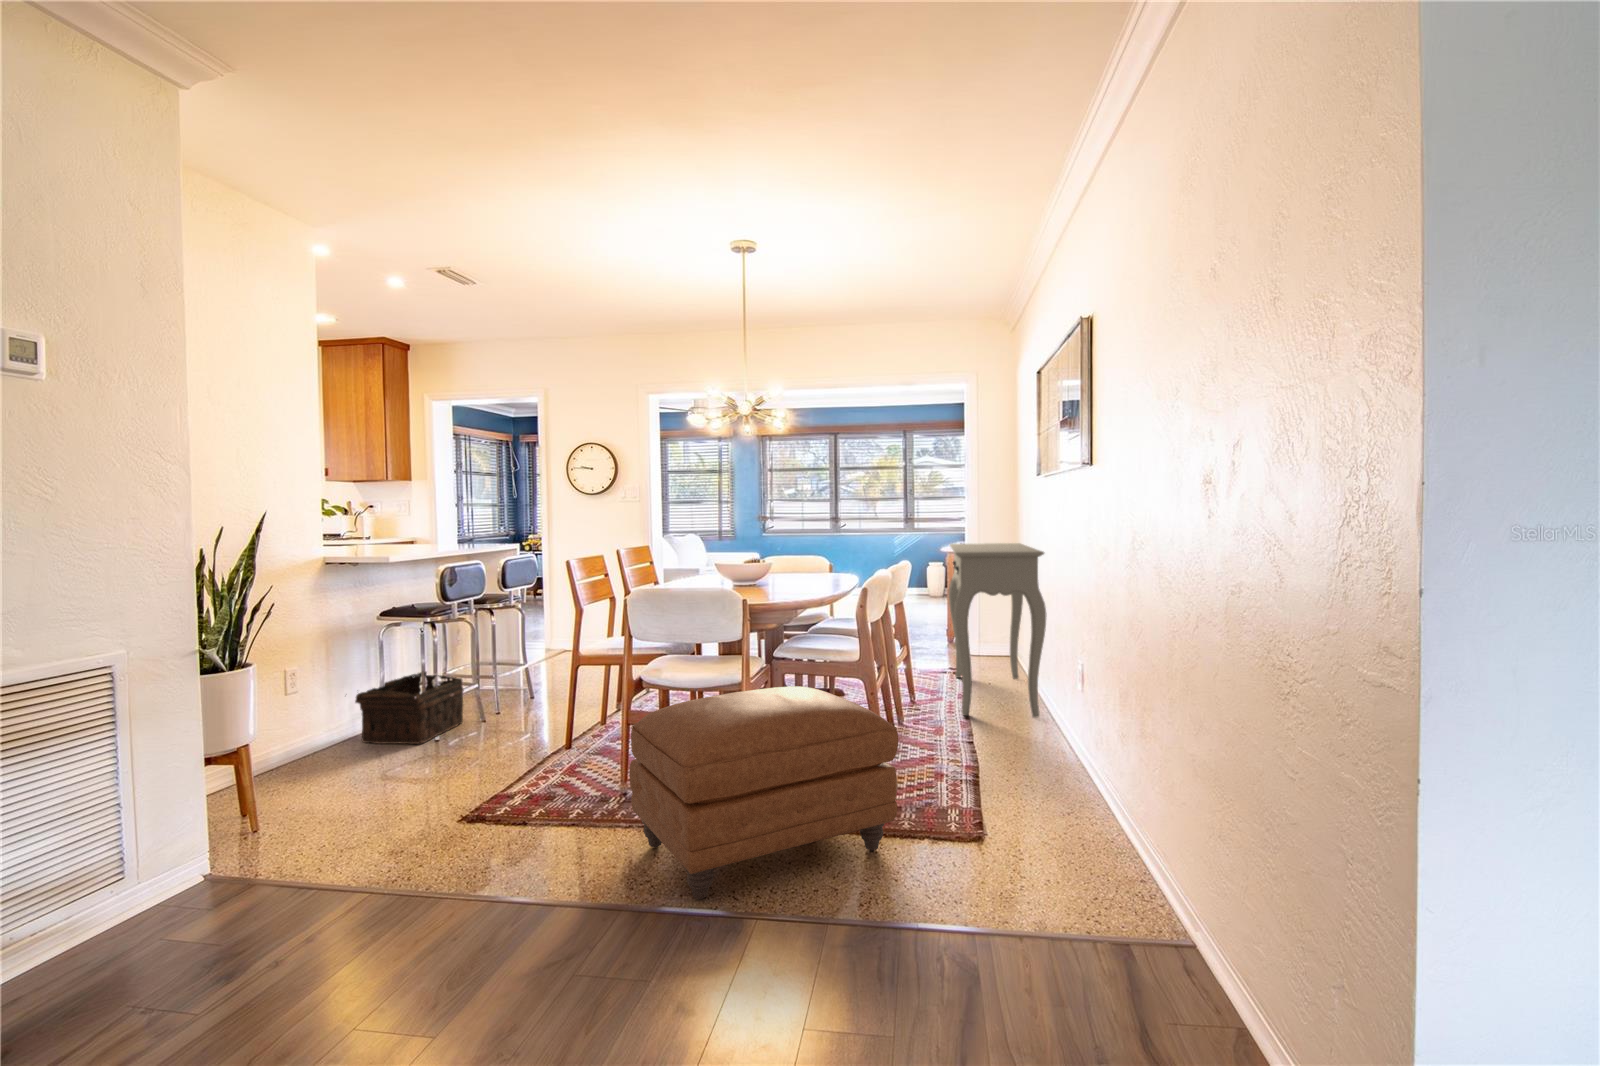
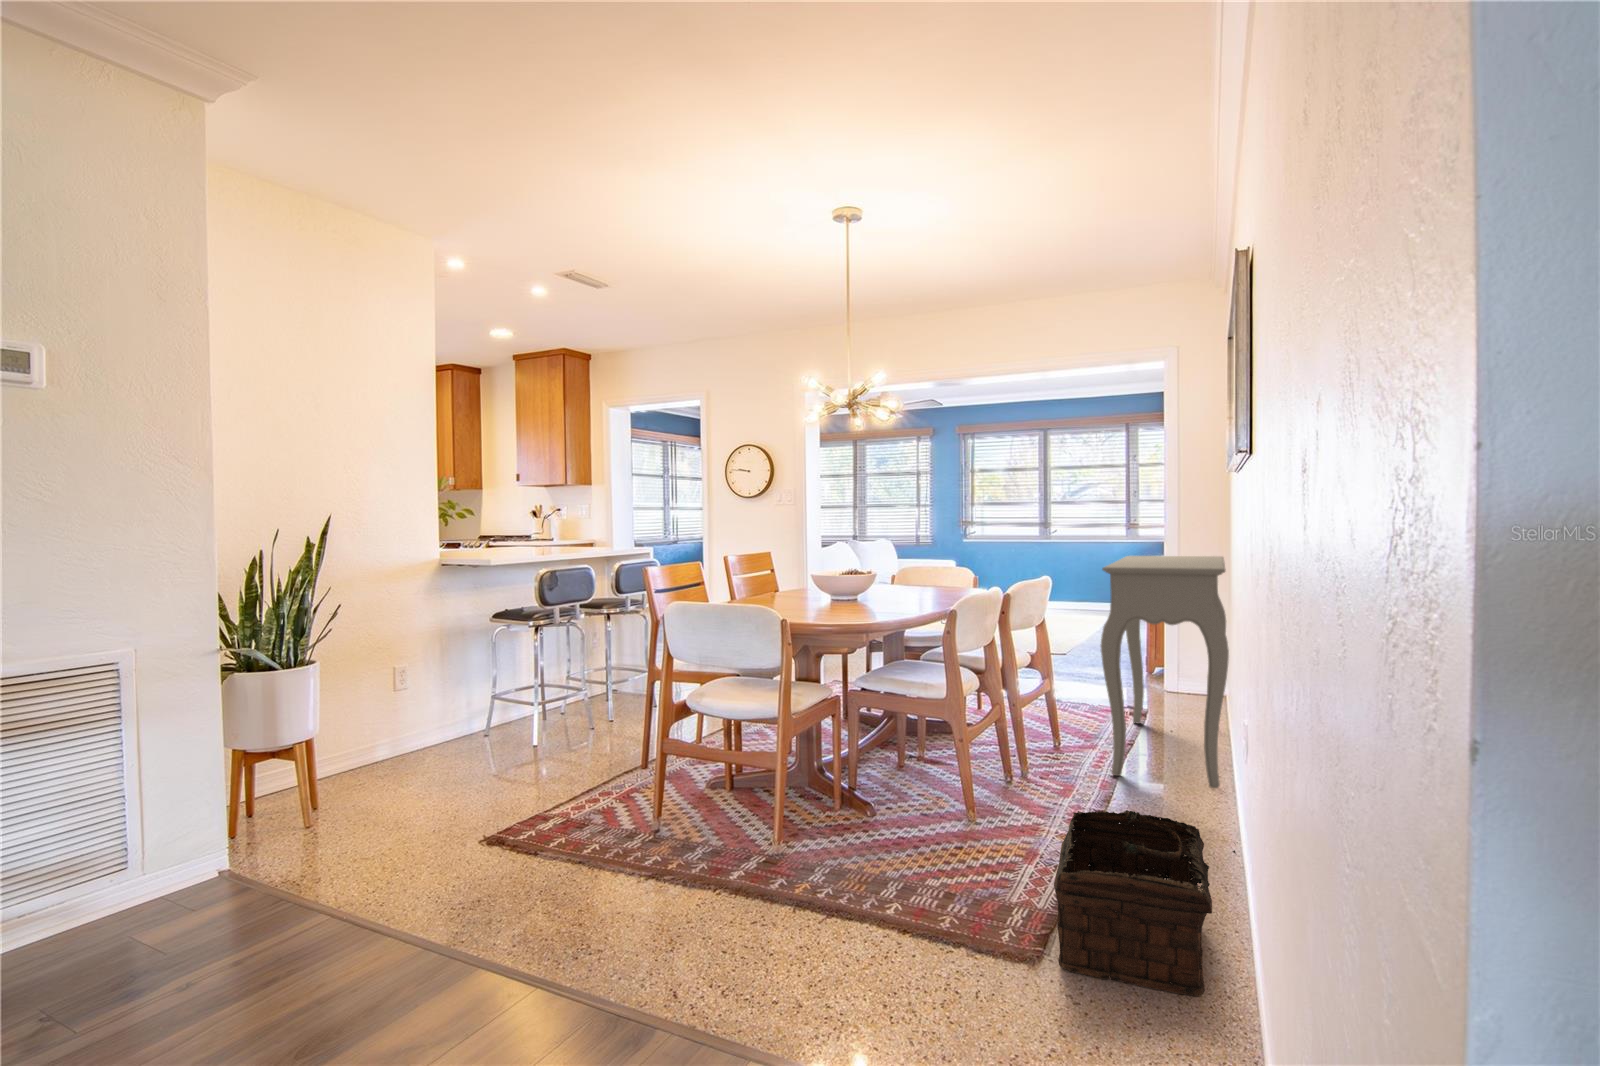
basket: present [355,672,463,744] -> present [1054,810,1235,996]
ottoman: present [629,686,898,899] -> none [611,728,913,980]

